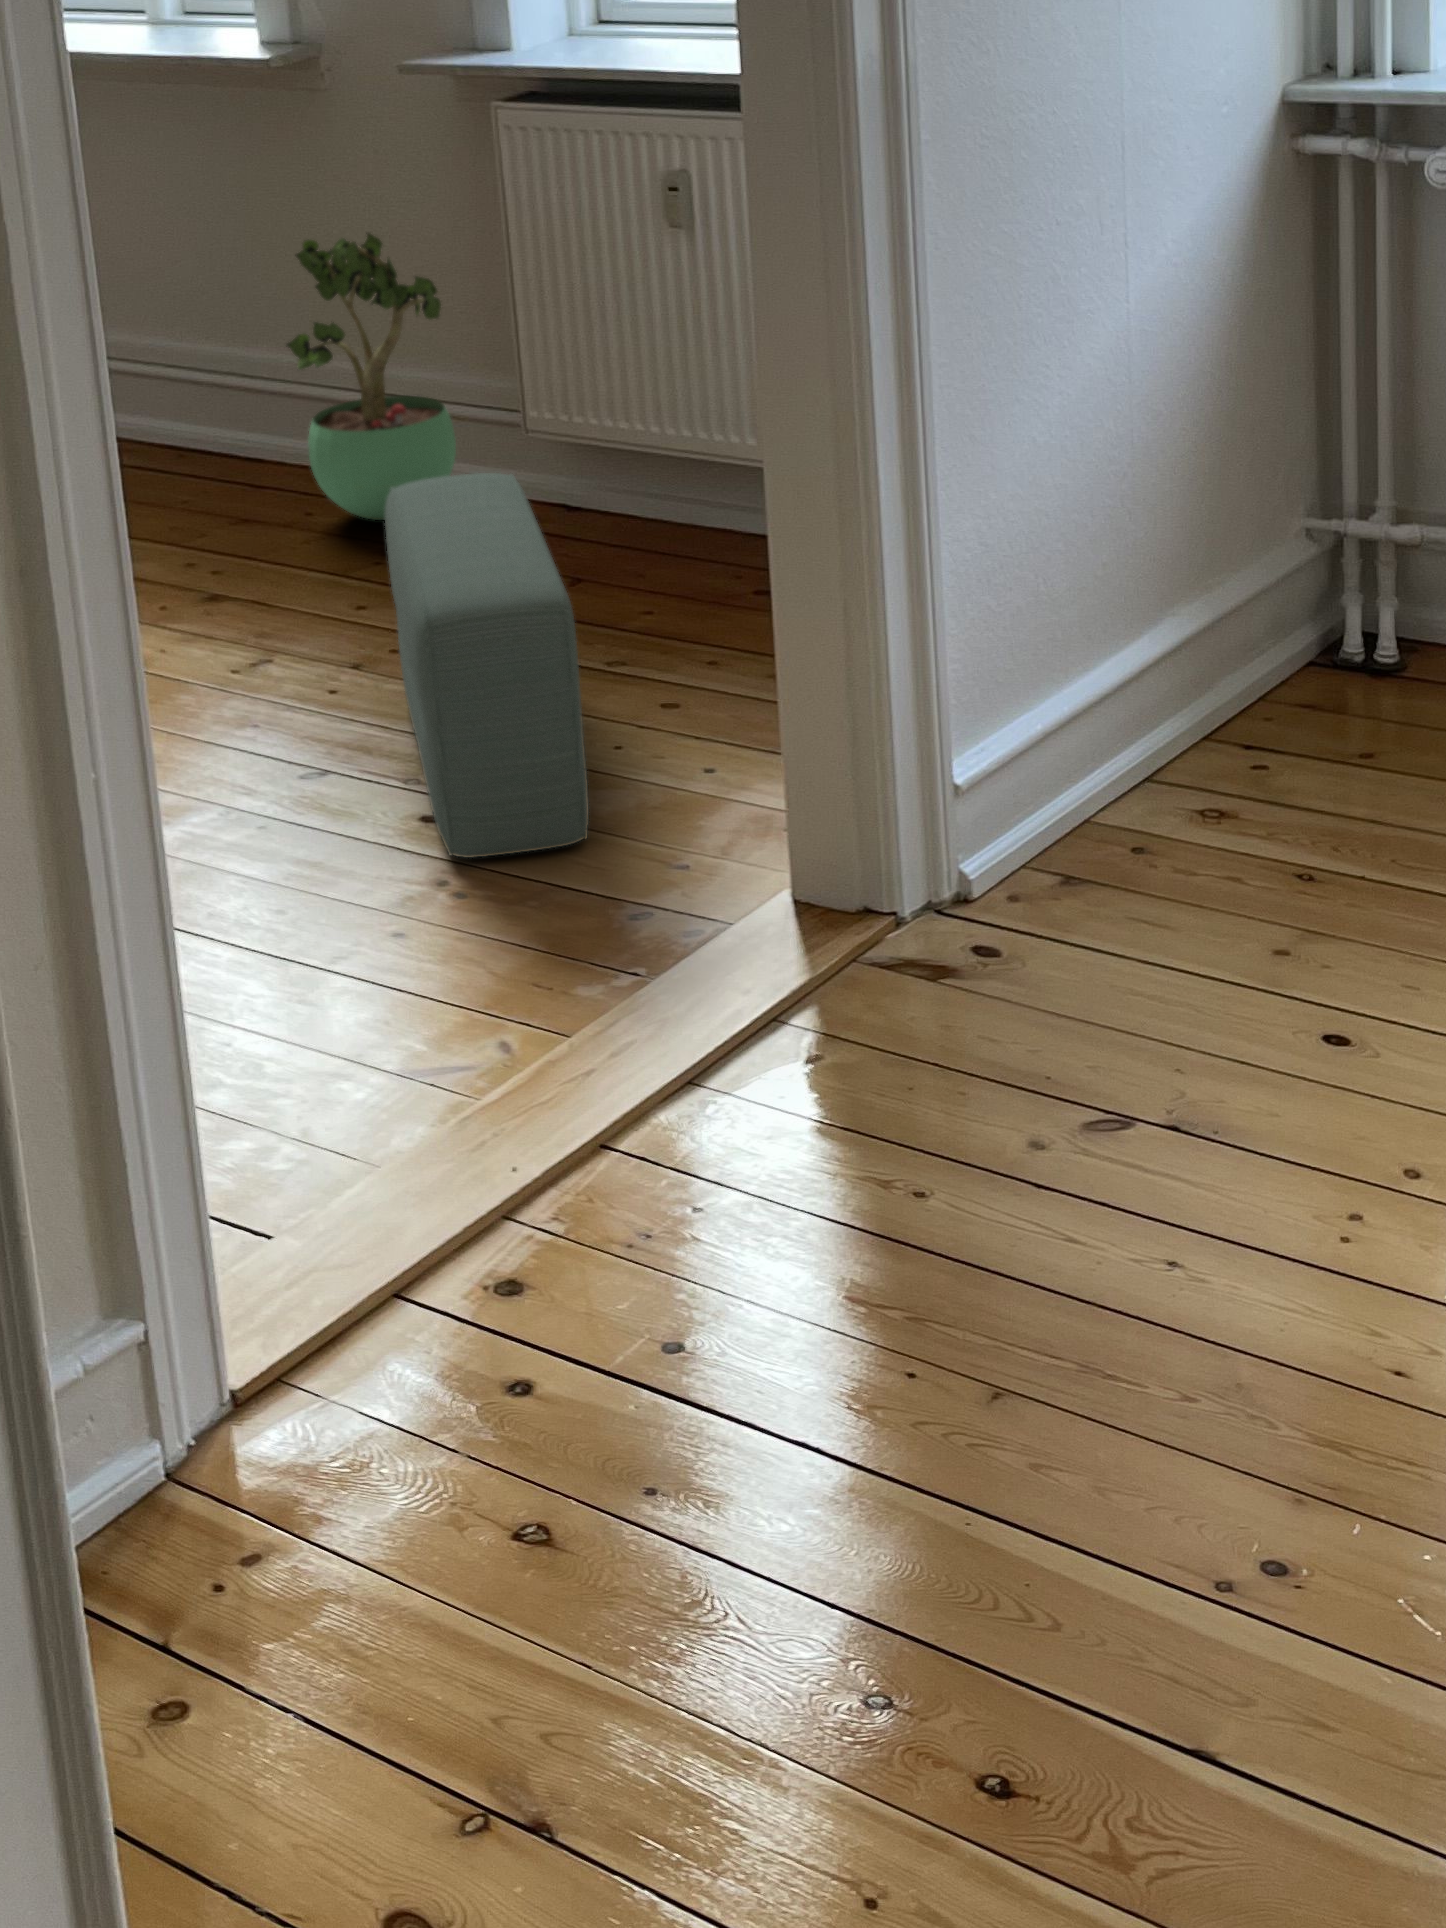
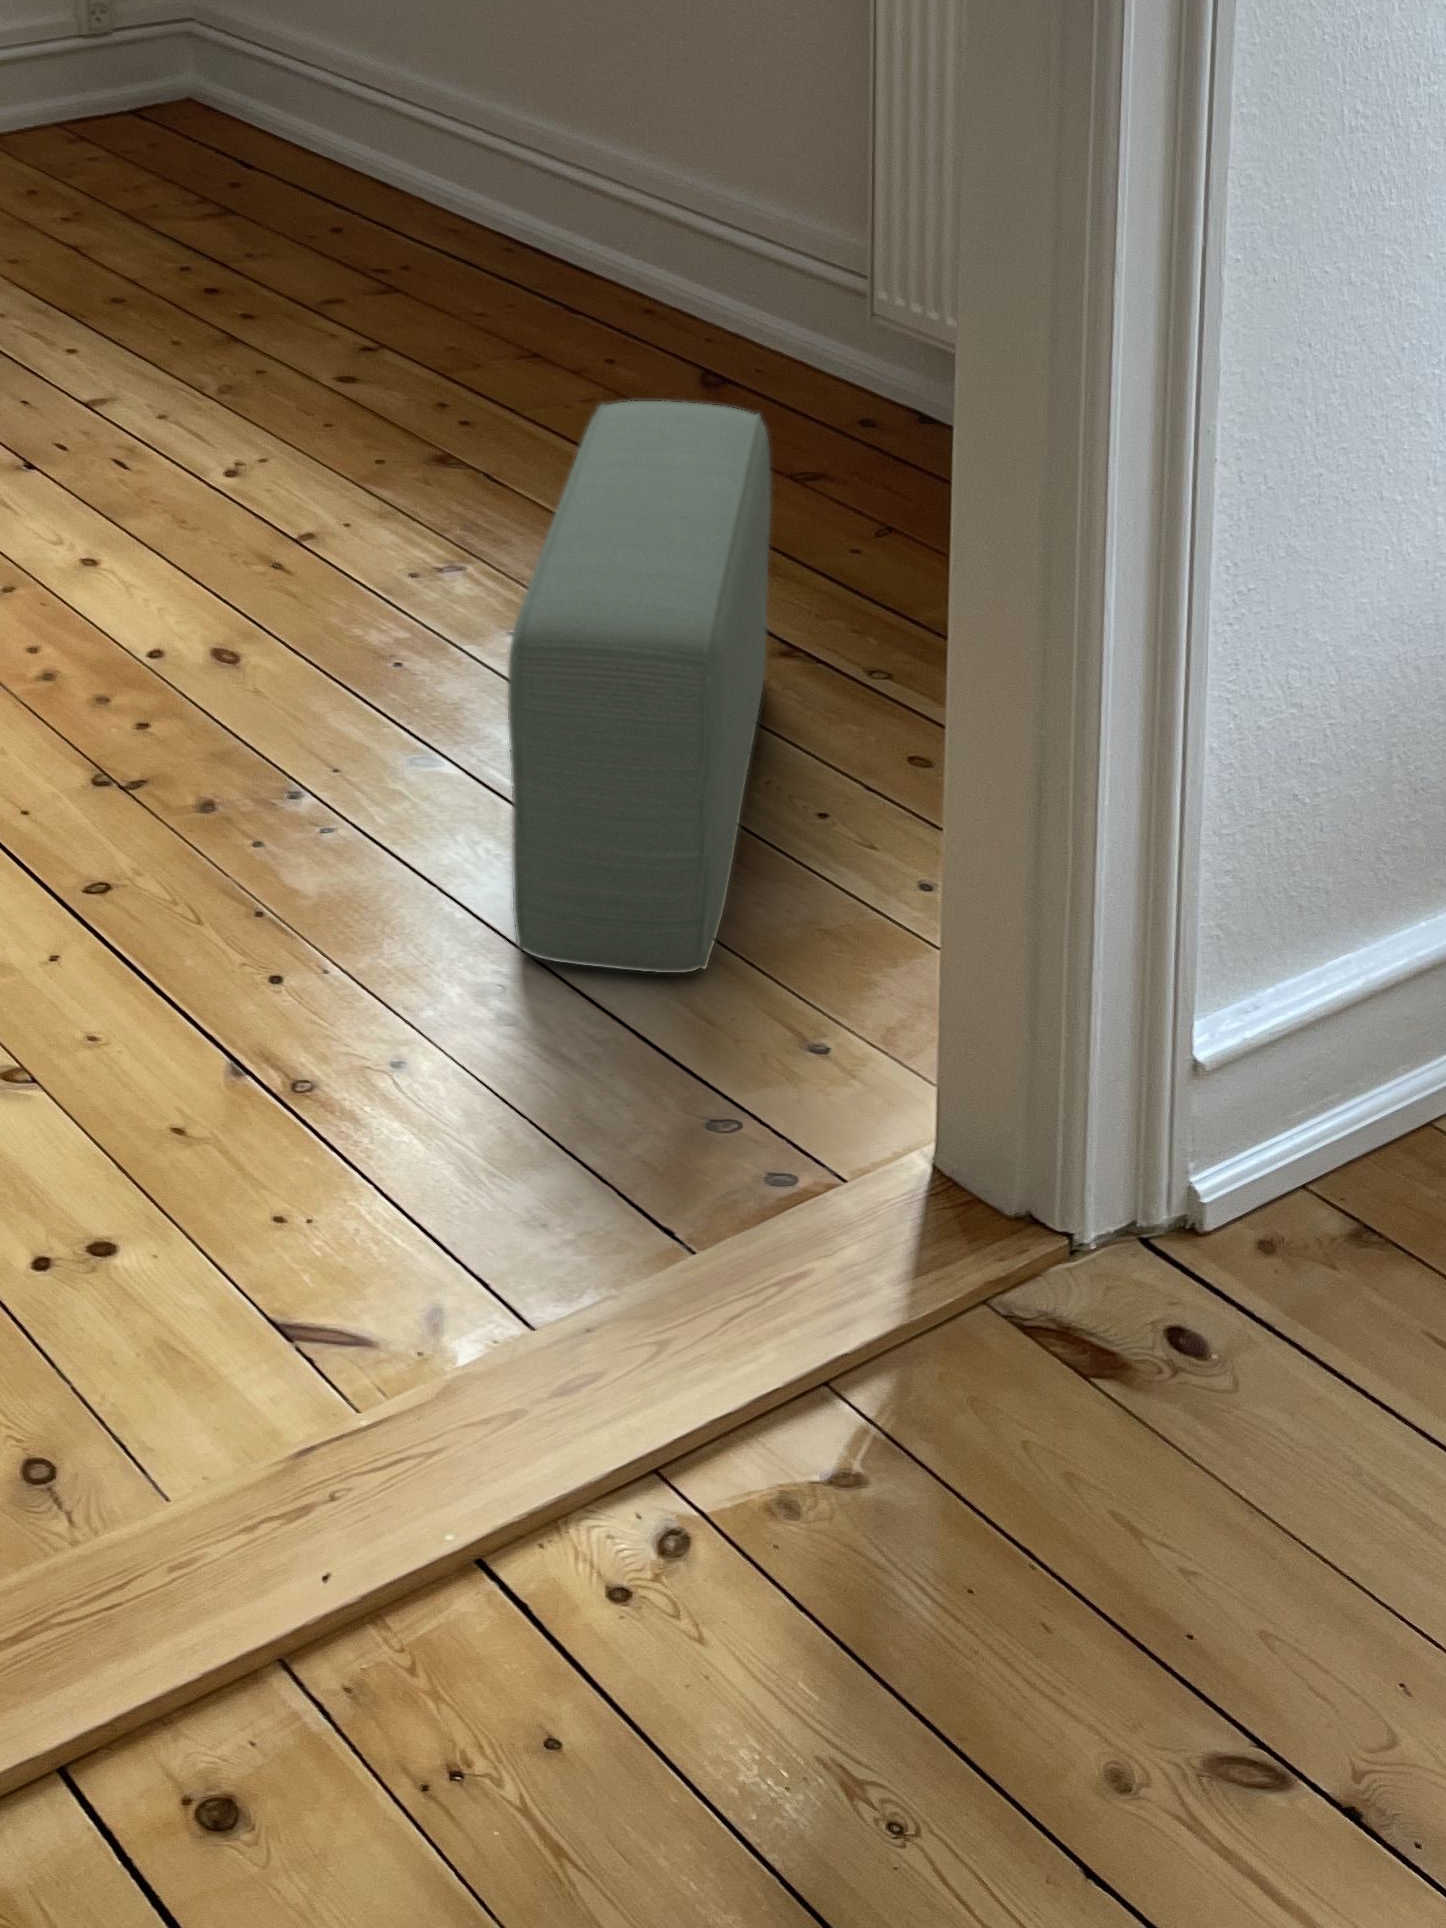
potted plant: present [287,233,456,520] -> none [608,40,796,393]

